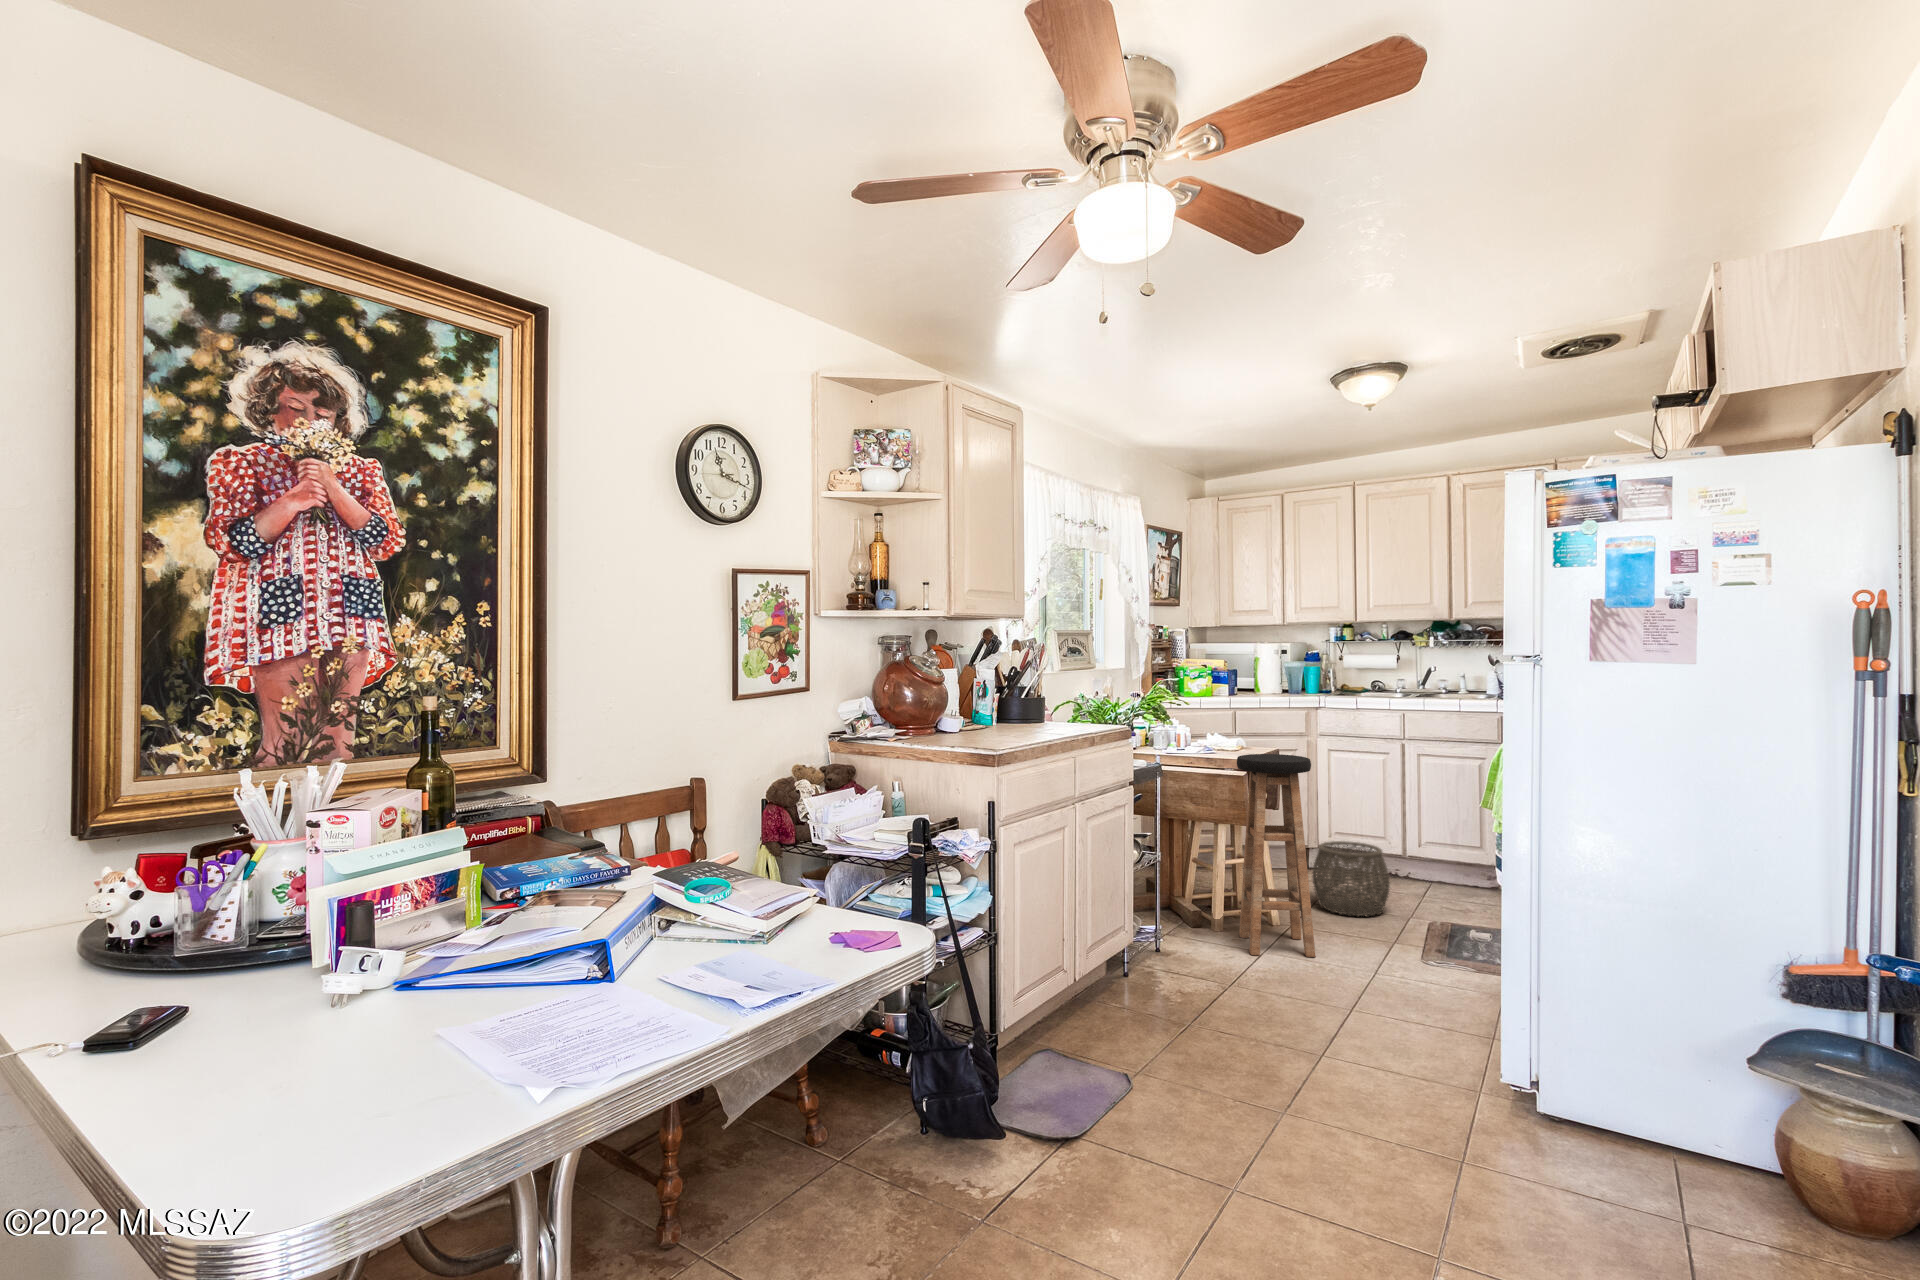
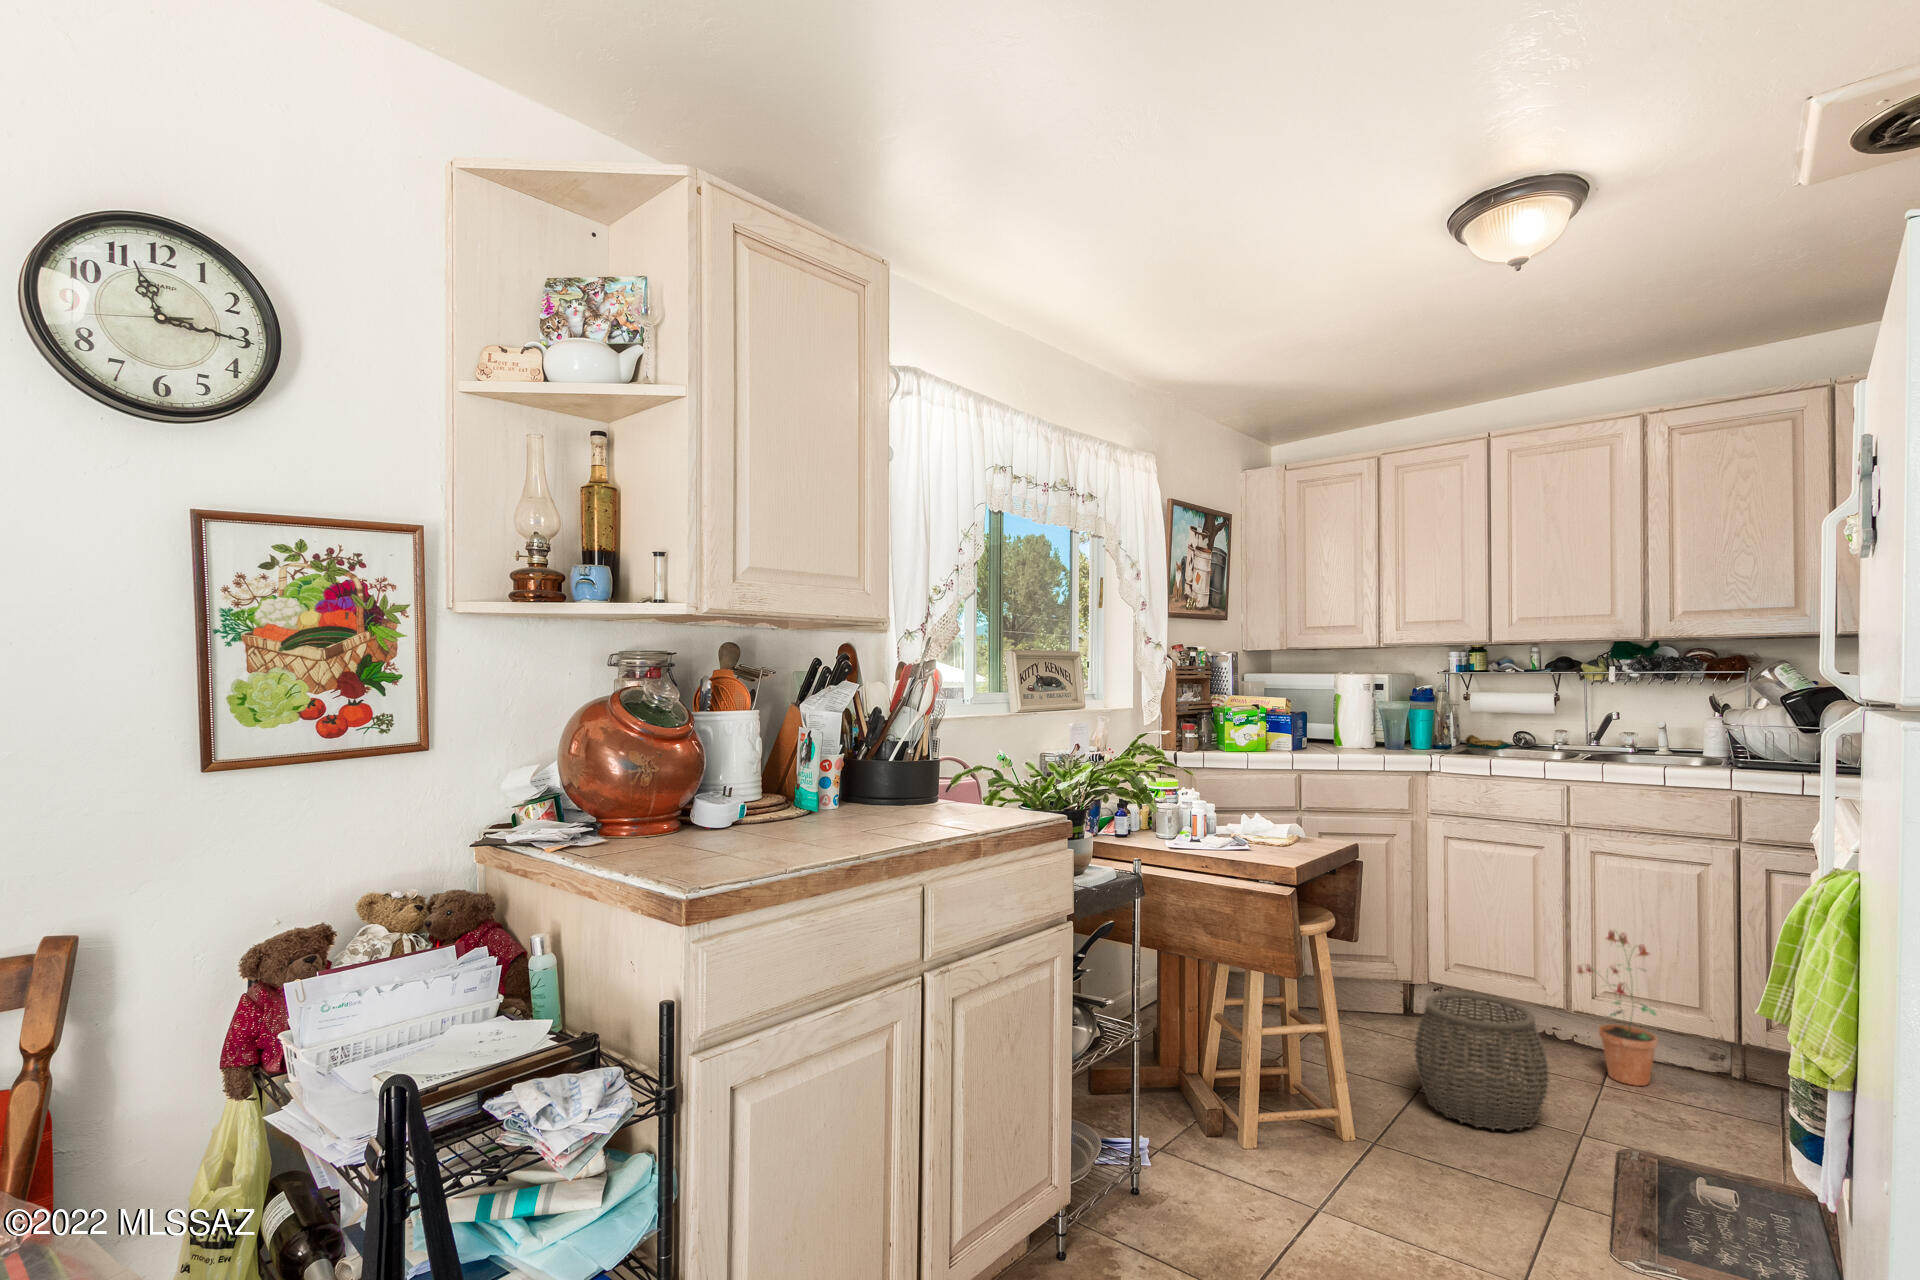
bar stool: present [1237,754,1315,957] -> none [1278,855,1414,1230]
potted plant: none [1408,802,1458,895] -> present [1577,931,1658,1086]

